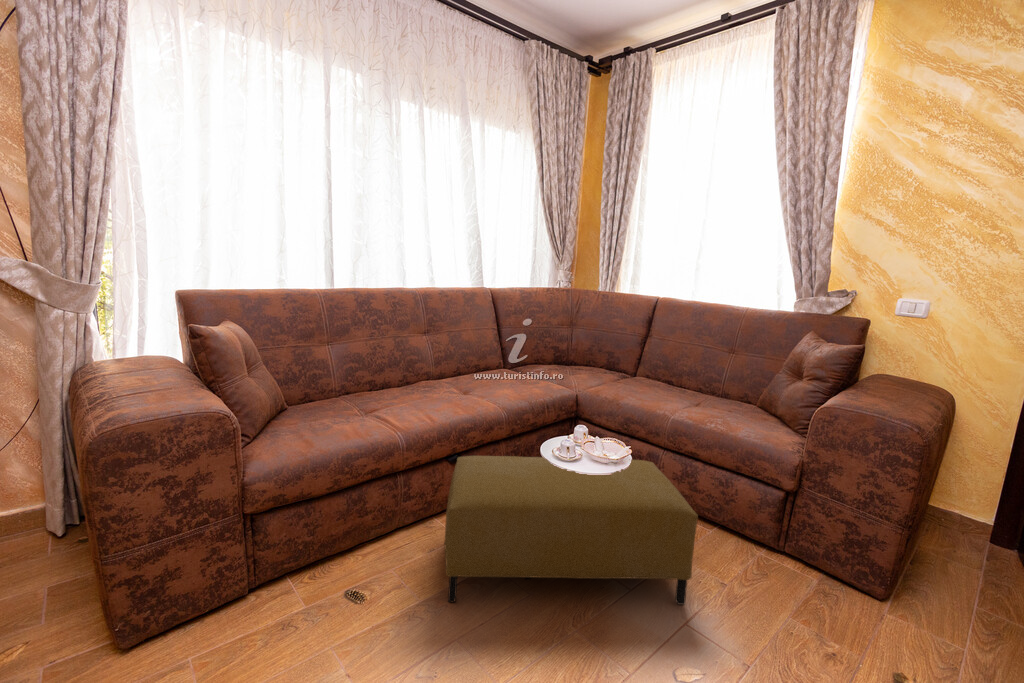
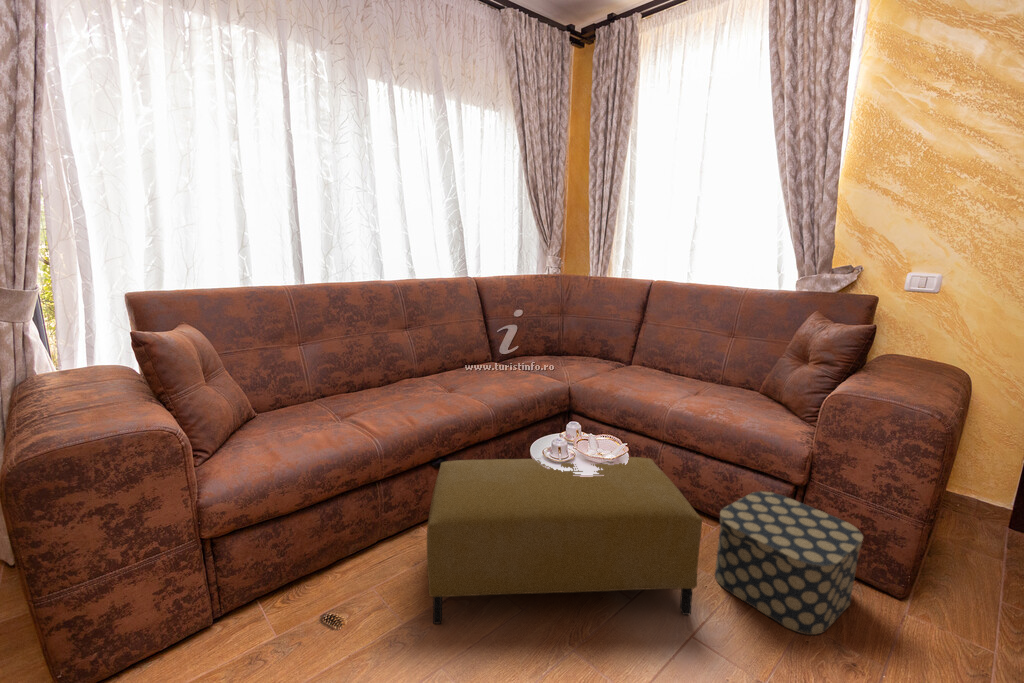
storage box: none [709,497,847,627] -> present [715,491,863,635]

